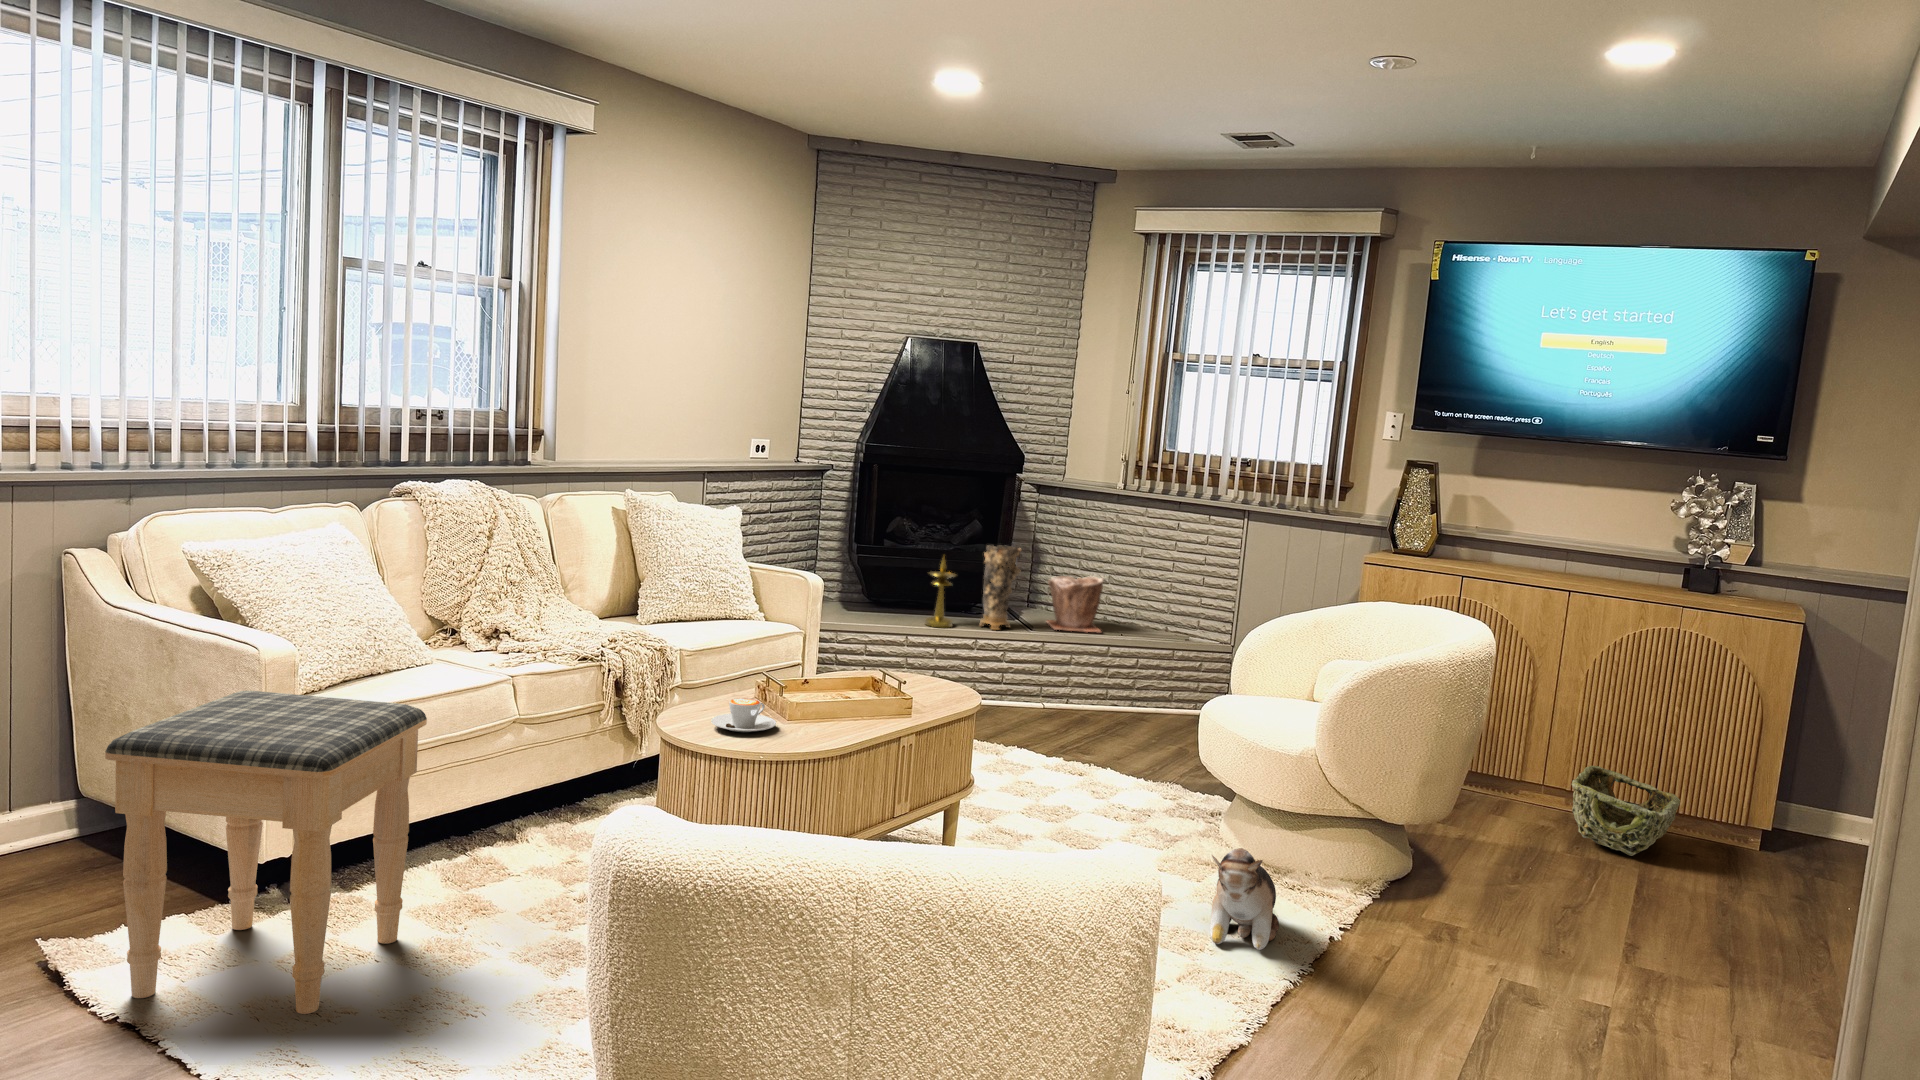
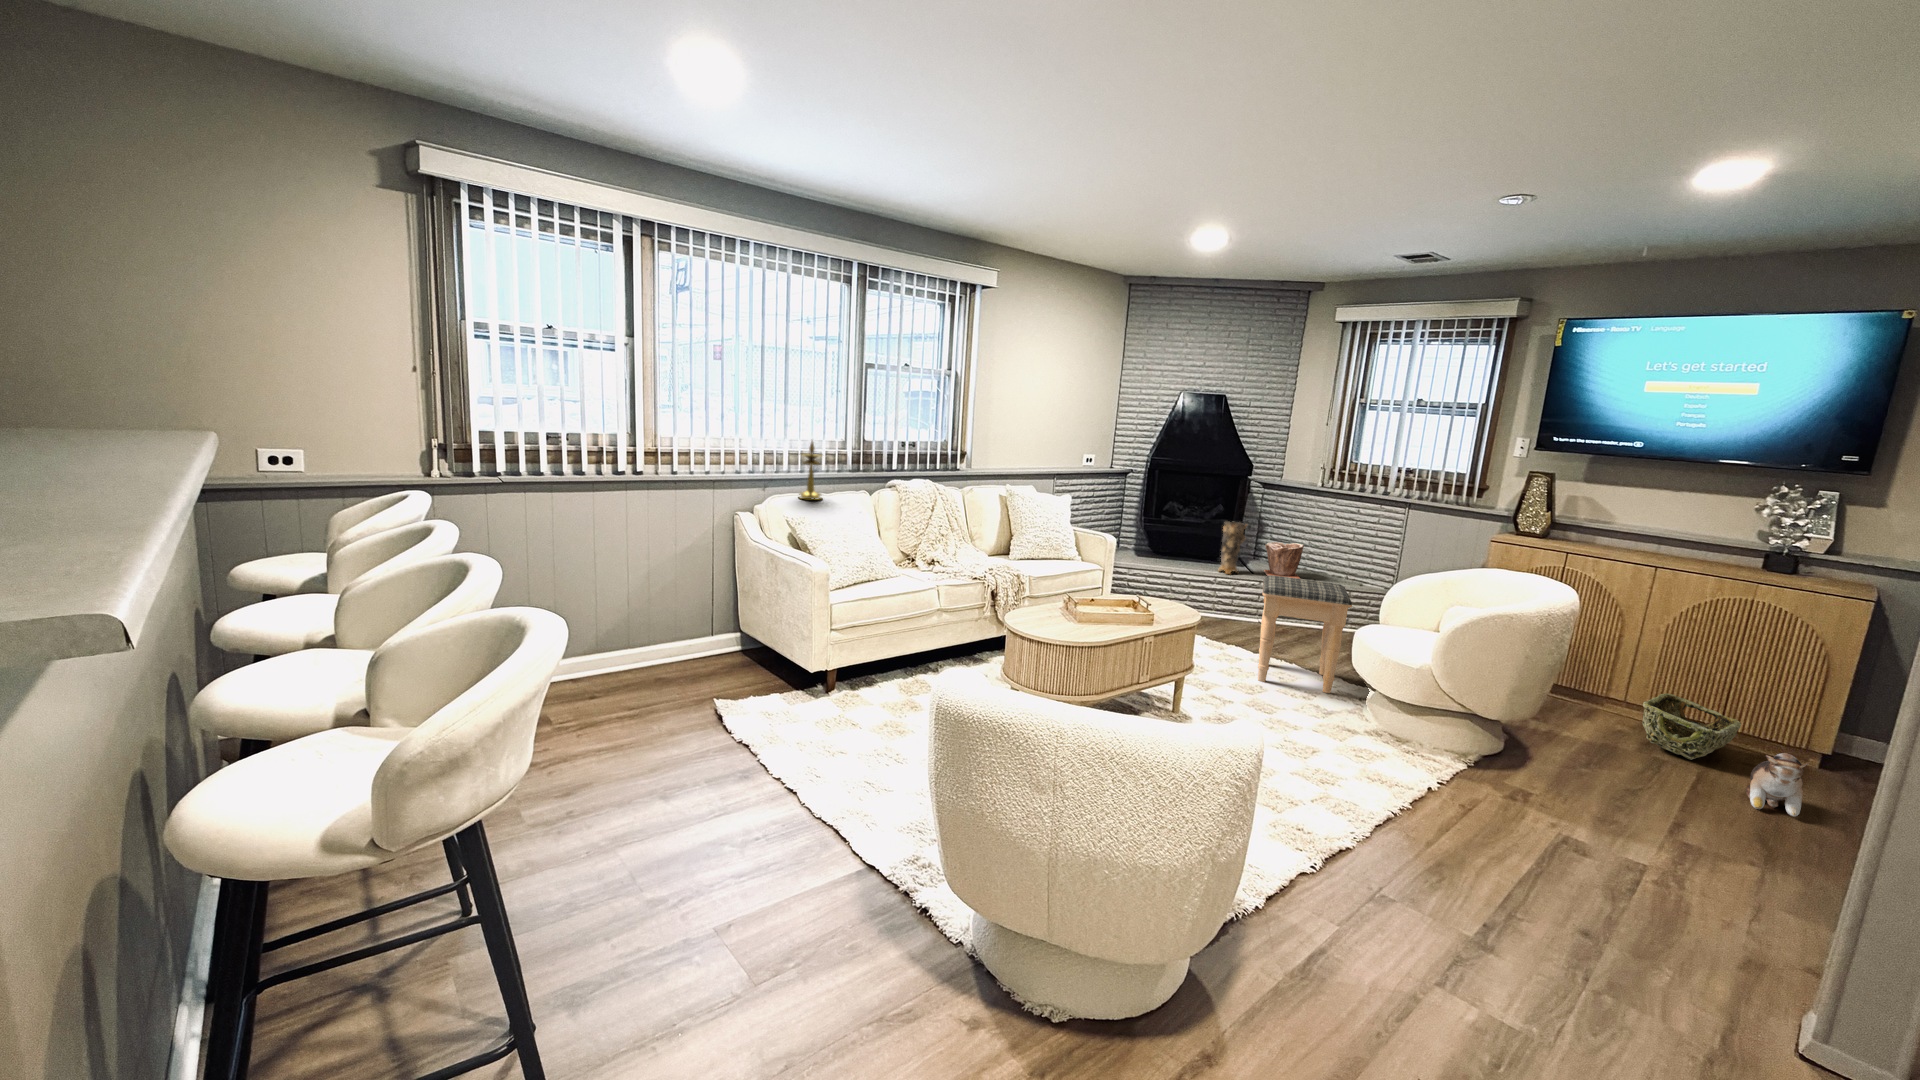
candlestick: present [925,557,956,627] -> present [799,441,822,499]
footstool: present [105,691,427,1014] -> present [1258,575,1352,693]
coffee cup: present [711,698,776,732] -> none [1040,606,1076,625]
plush toy: present [1210,848,1279,950] -> present [1746,753,1810,816]

